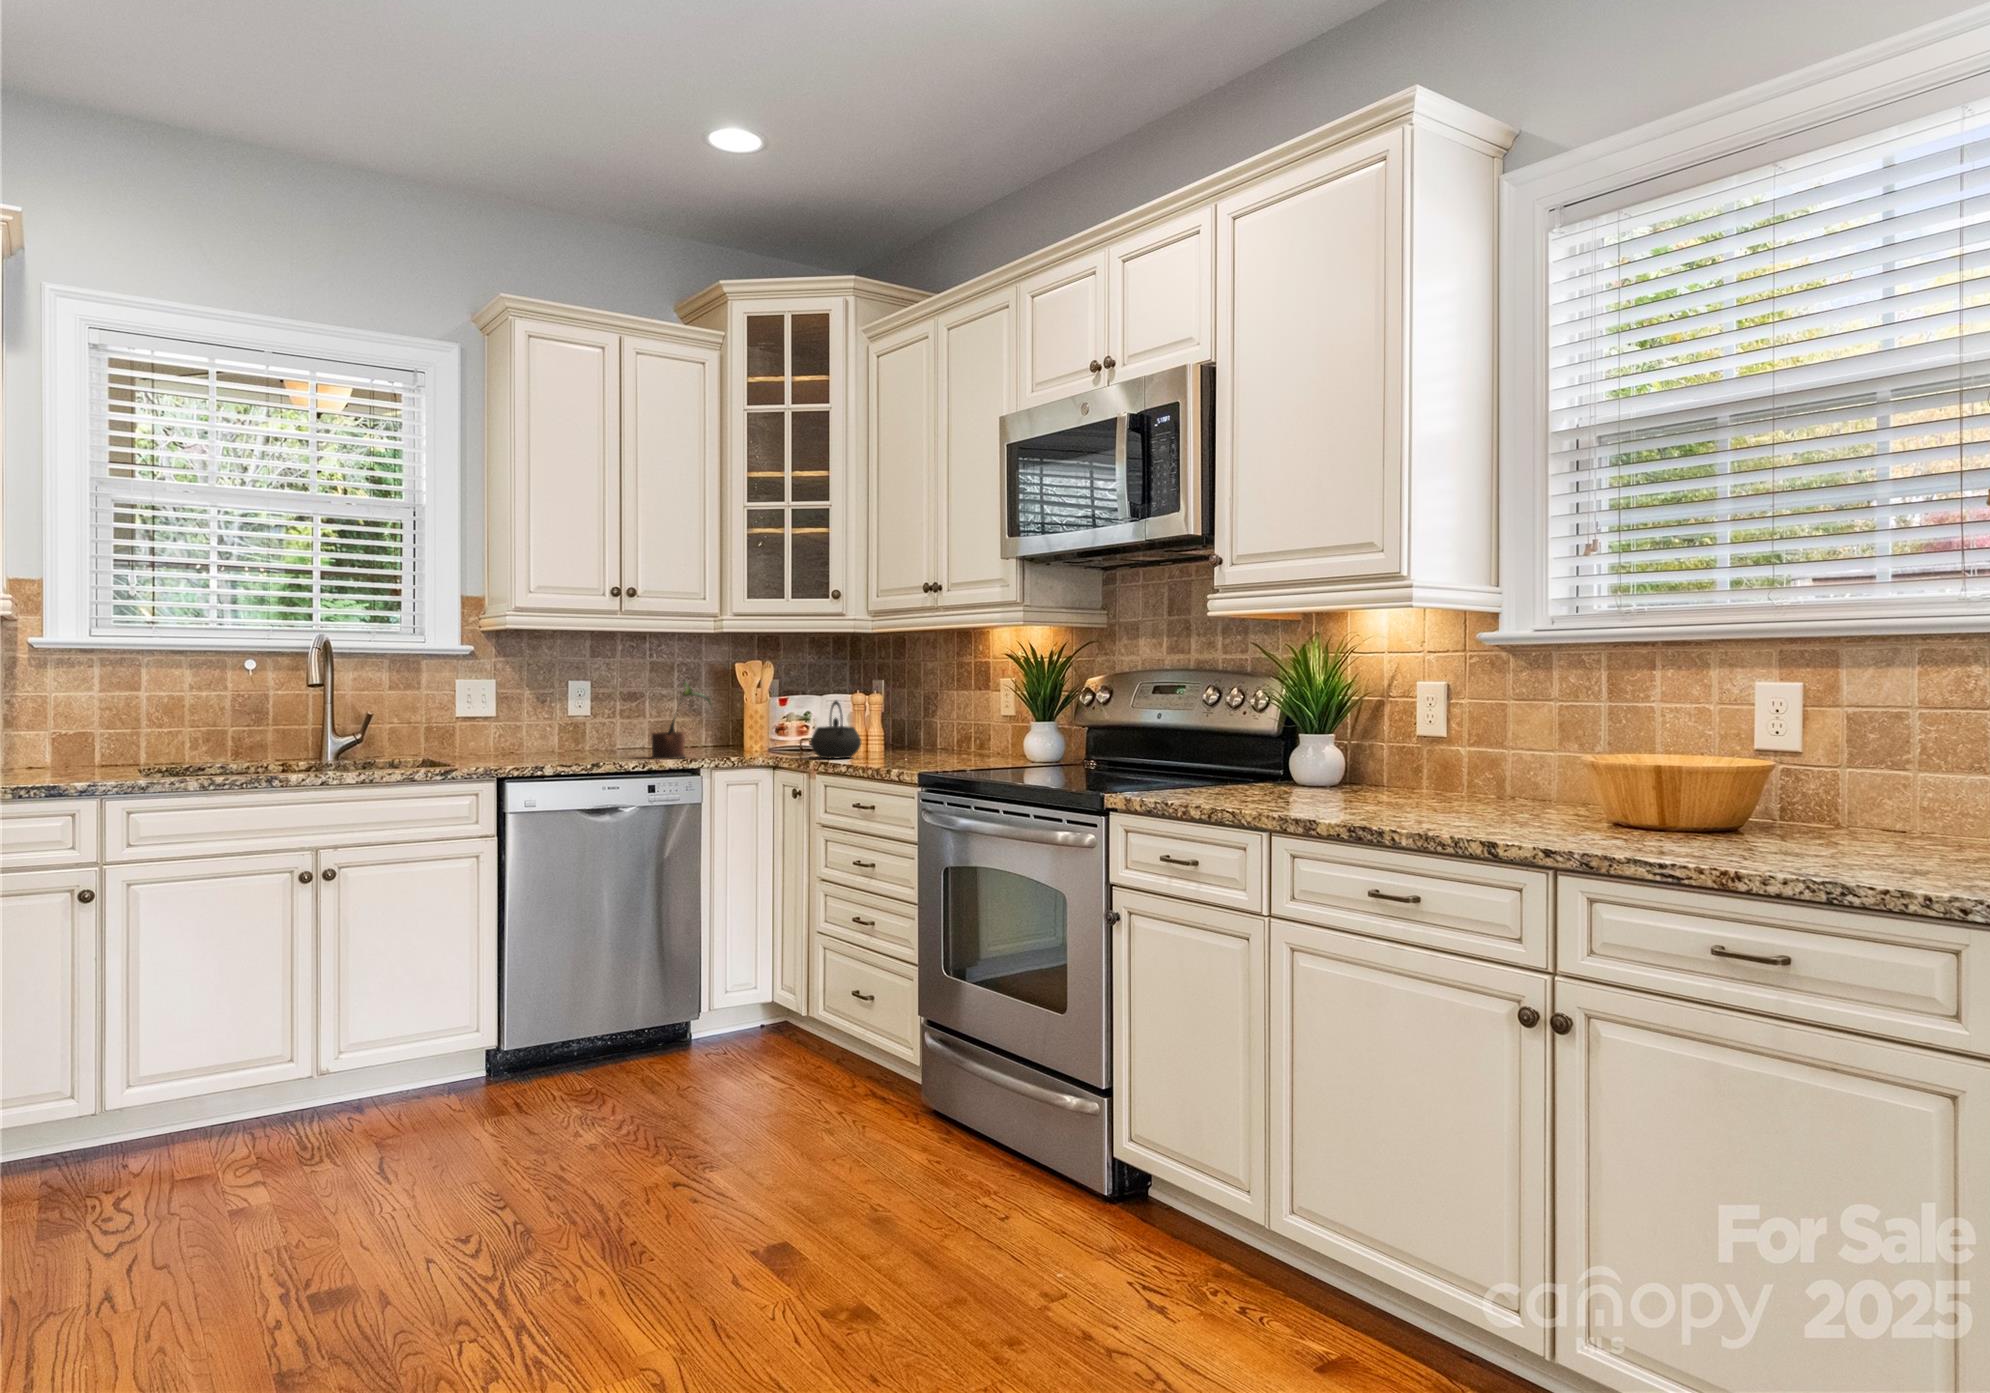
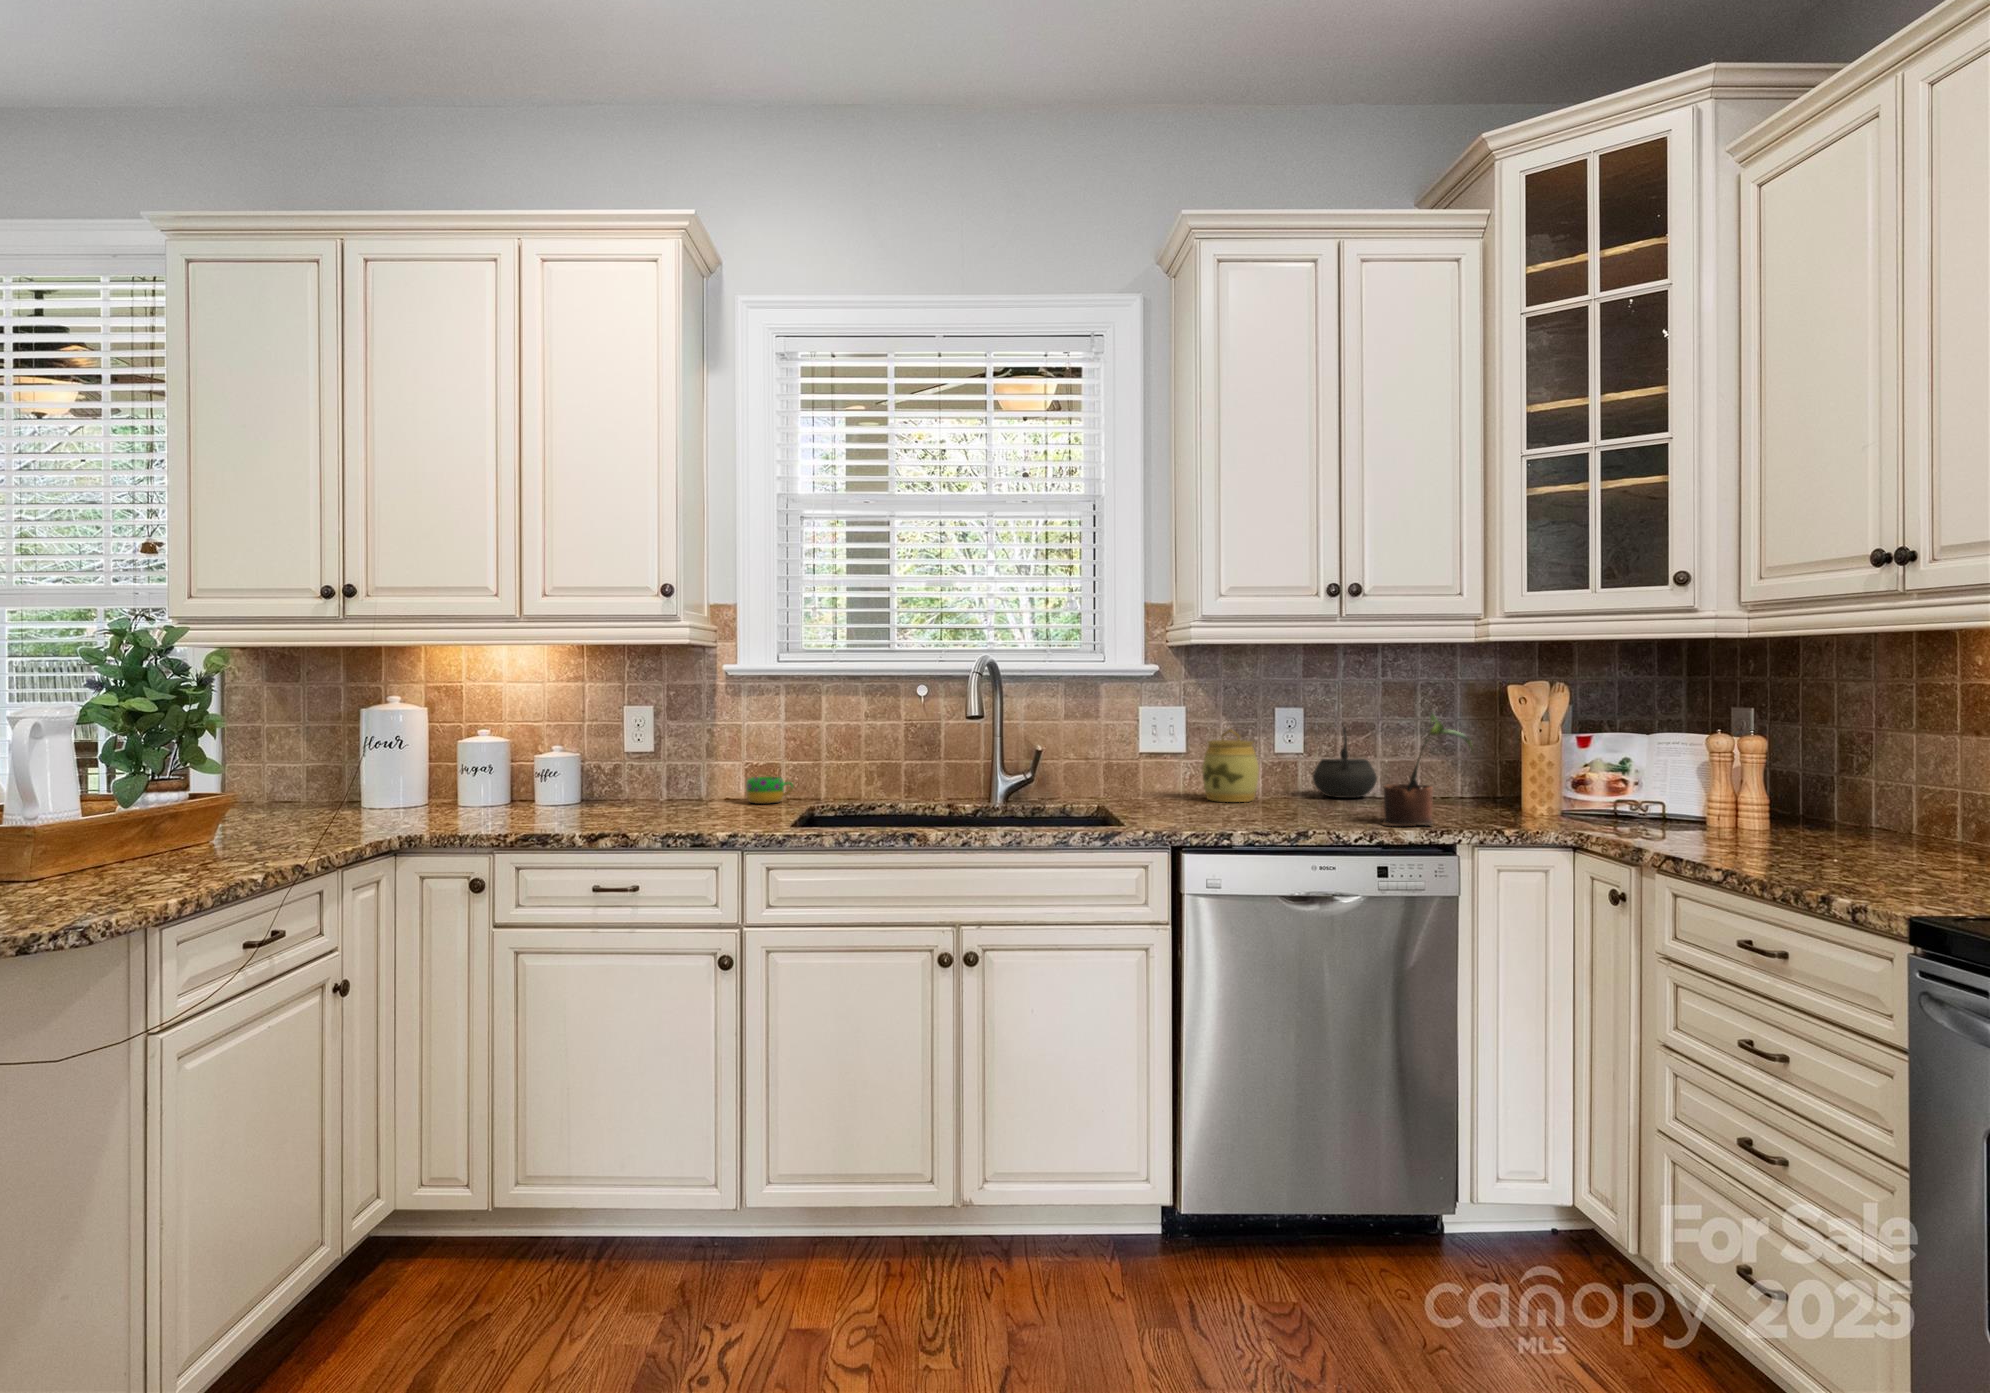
jar: none [510,697,556,753] -> present [1202,729,1259,802]
kettle: present [810,701,861,758] -> present [1313,728,1377,798]
mug: none [59,745,114,769] -> present [746,777,793,804]

